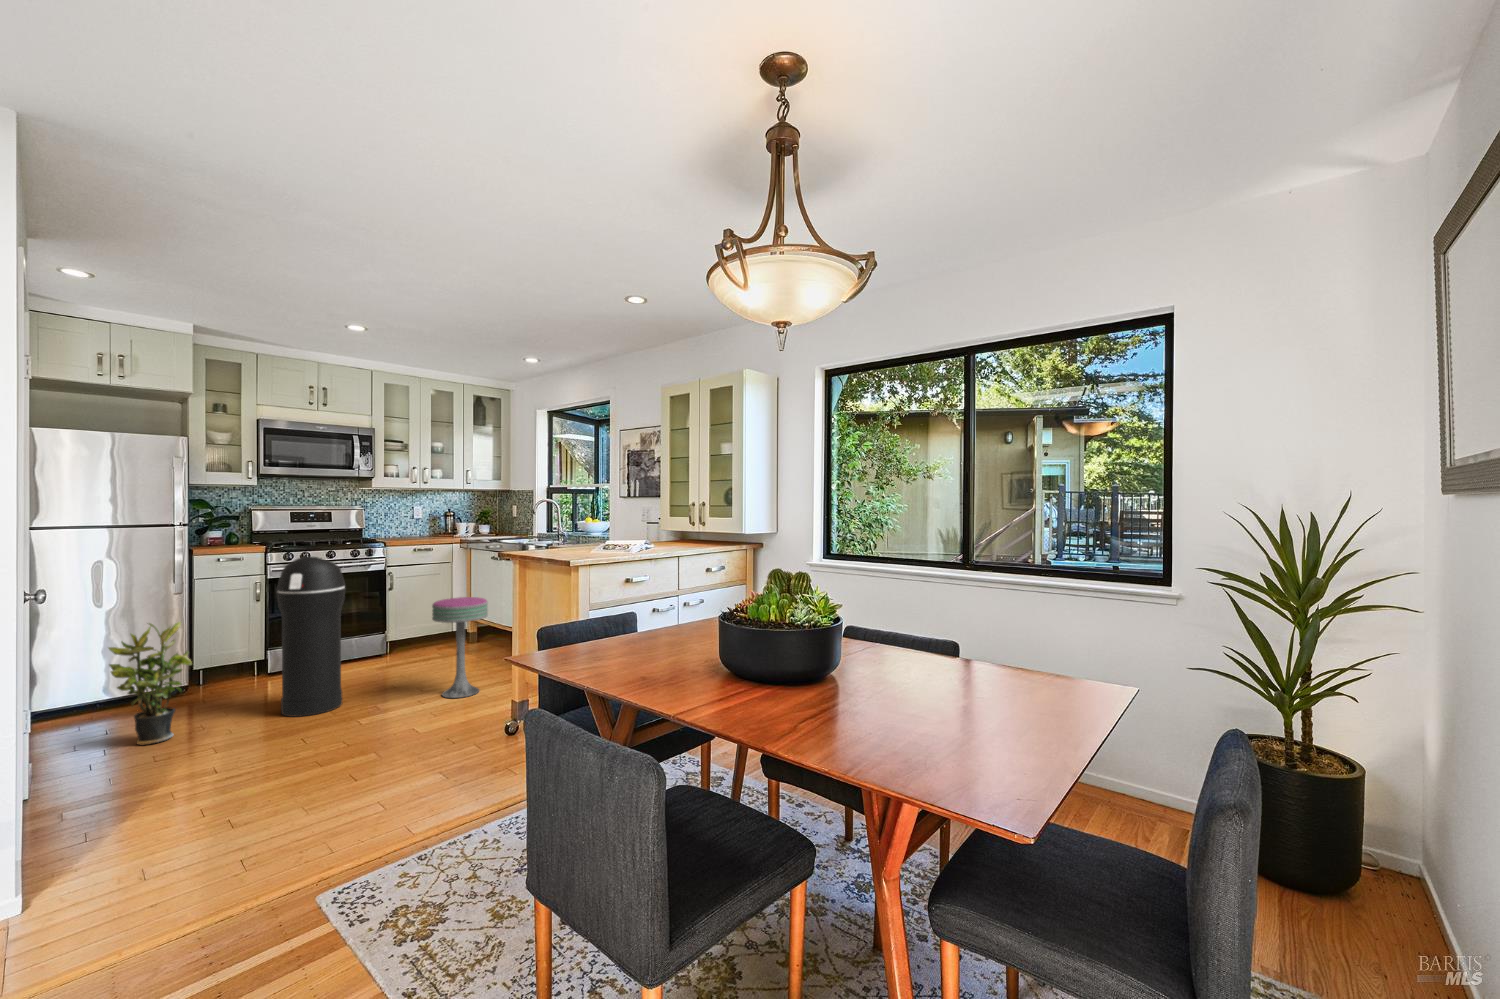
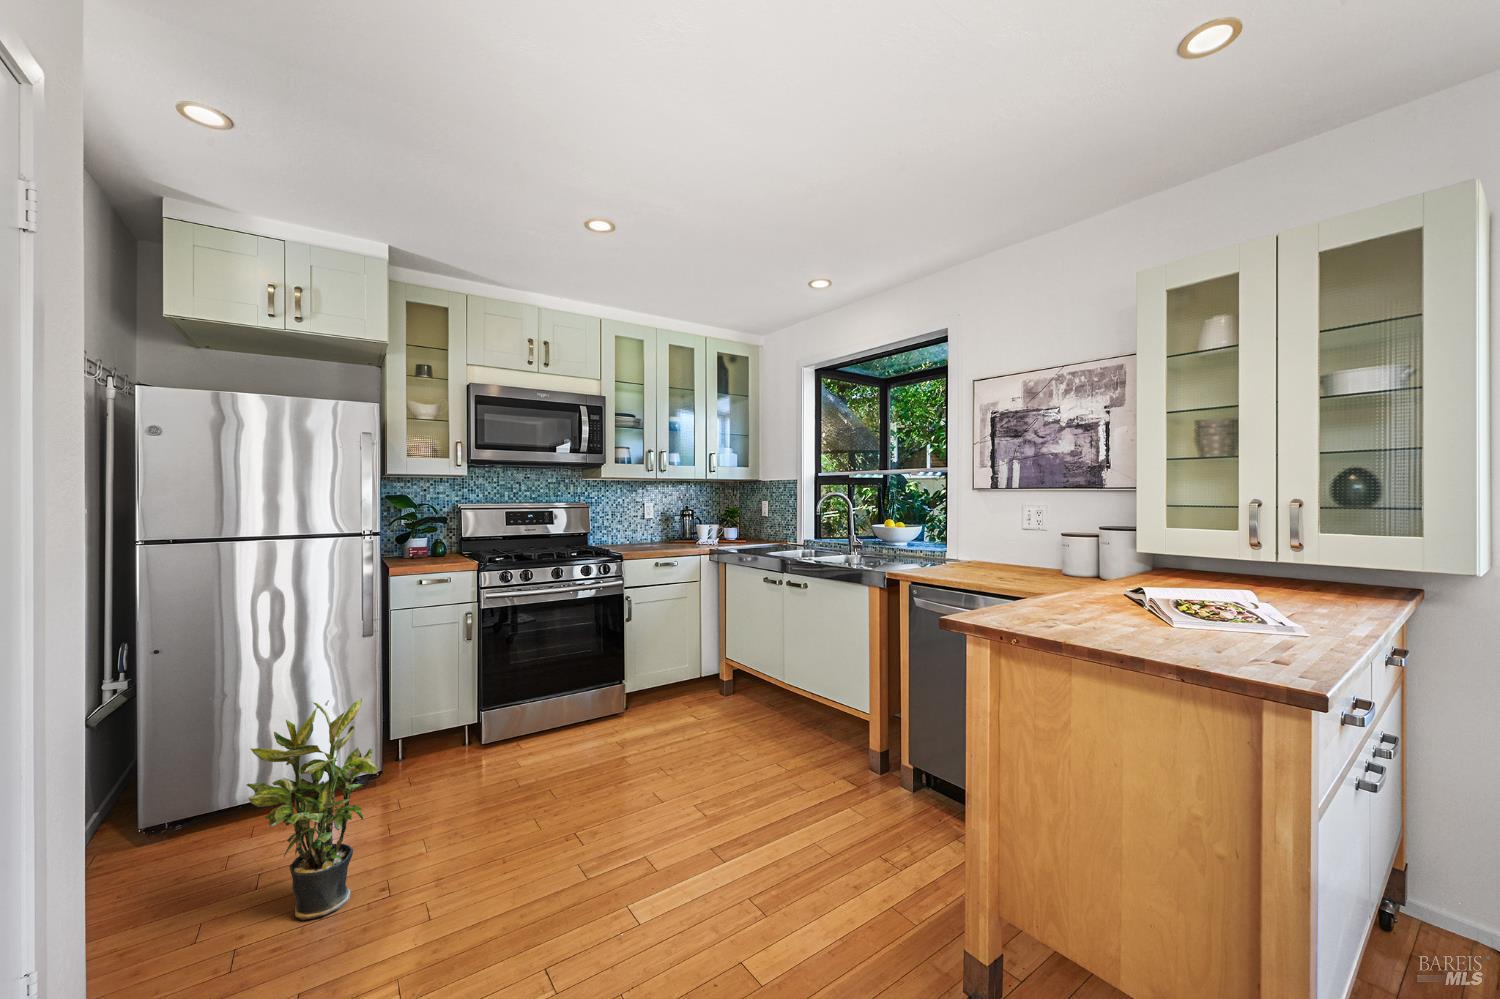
trash can: present [277,556,345,717] -> none [499,588,598,860]
bar stool: present [432,597,488,698] -> none [726,654,812,834]

